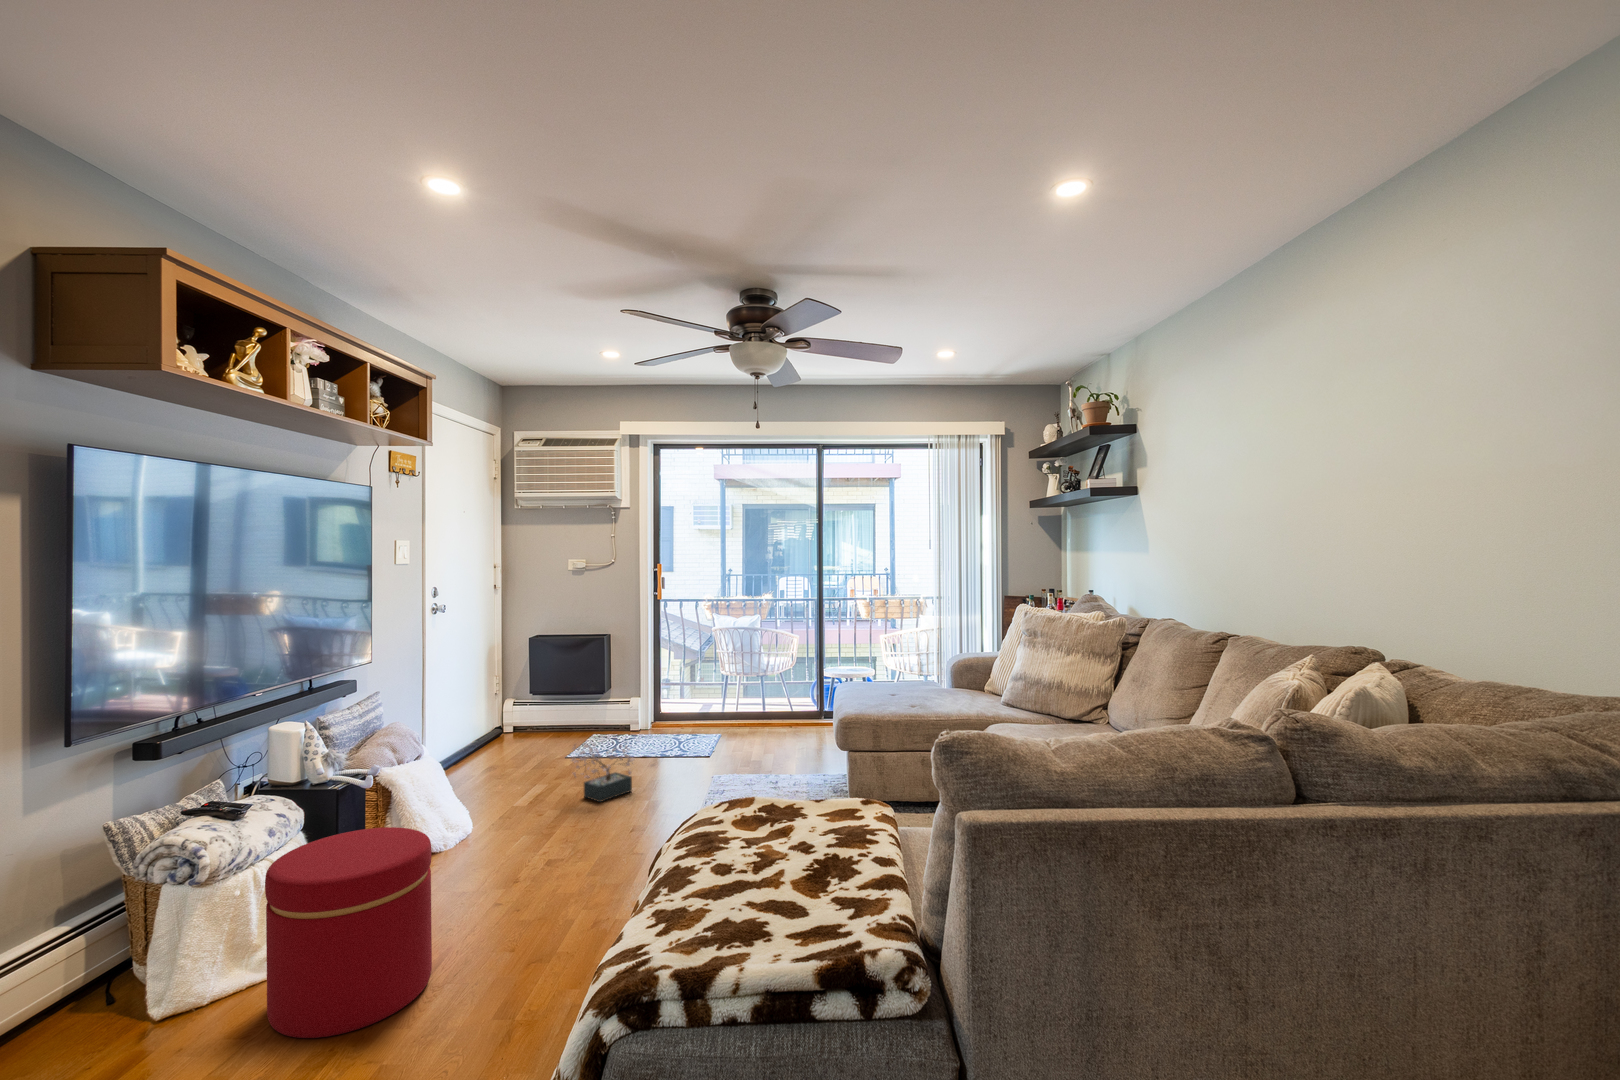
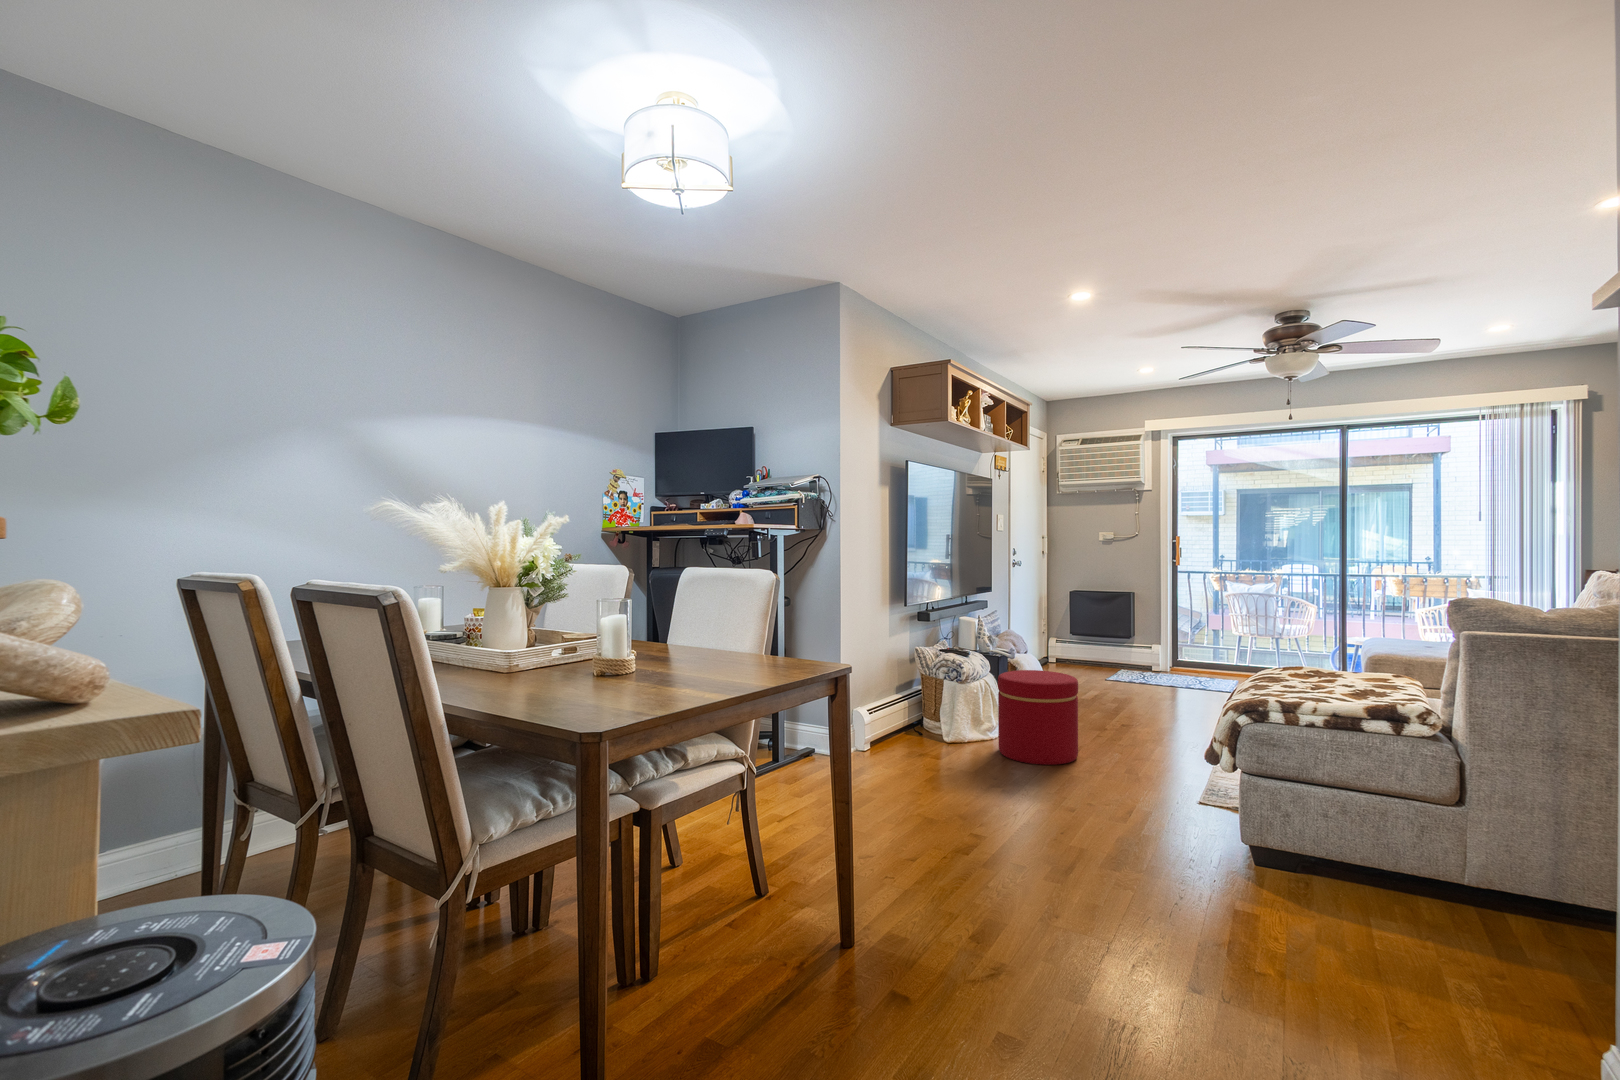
decorative plant: present [572,743,634,802] -> none [1122,660,1171,704]

